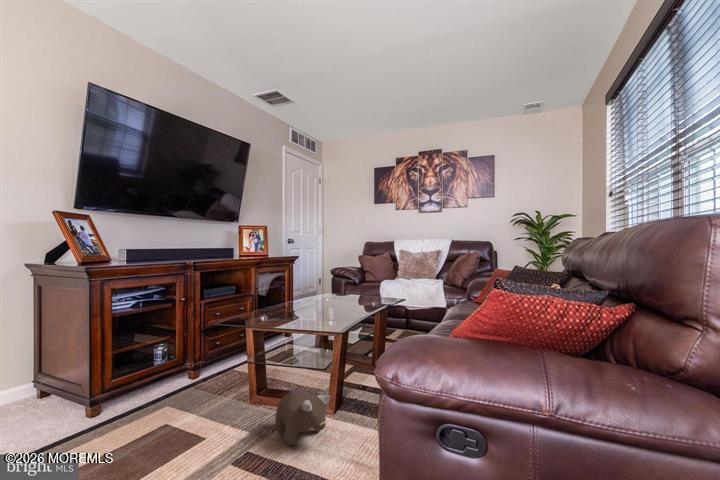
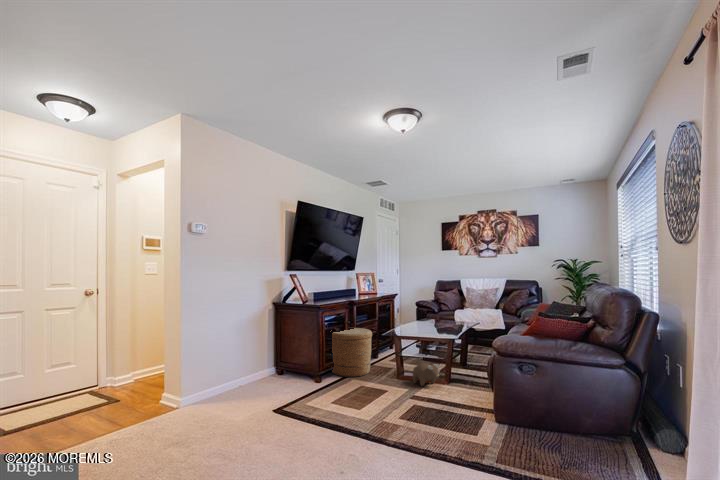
woven basket: none [122,314,217,419] -> present [332,328,372,377]

